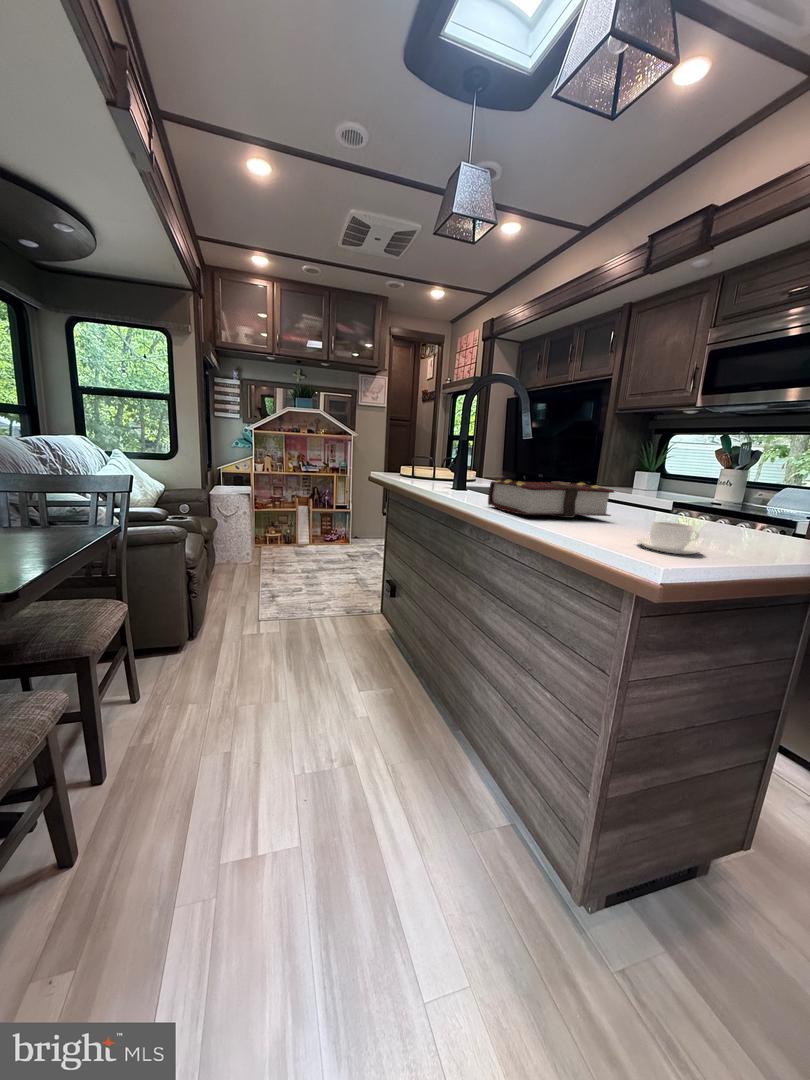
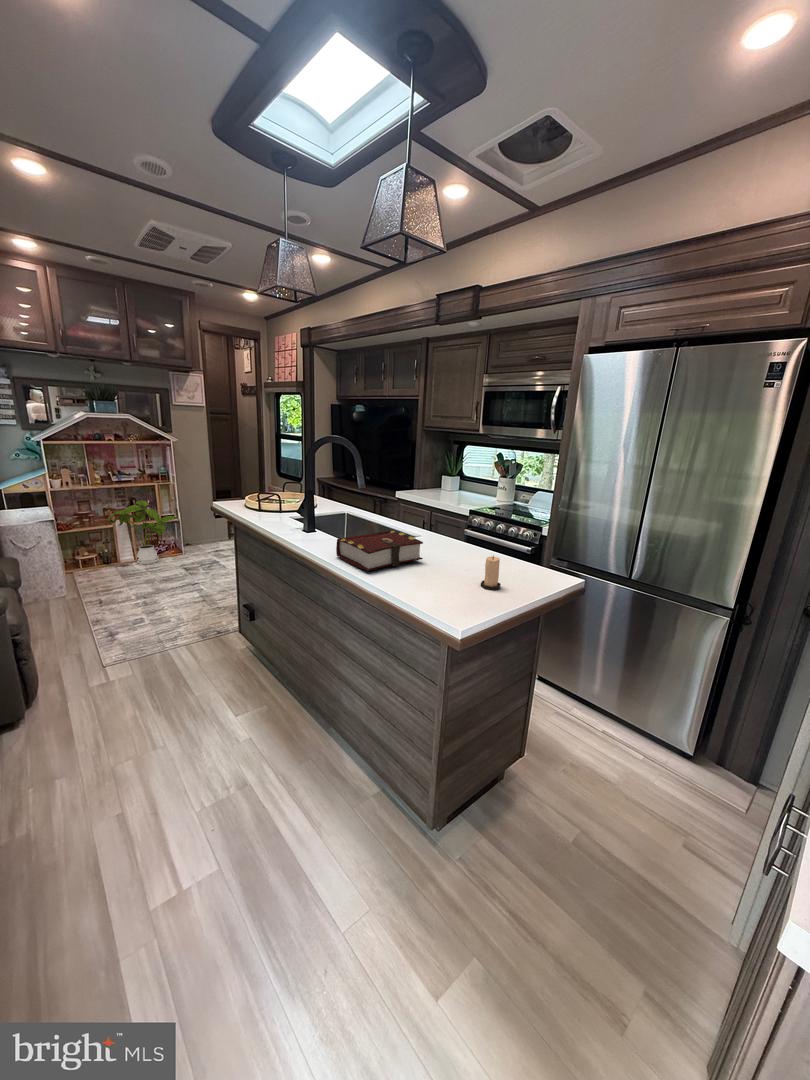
house plant: none [293,488,351,548] -> present [108,501,178,564]
candle: none [718,495,763,554] -> present [481,556,501,590]
coffee cup: present [637,522,704,554] -> none [436,579,471,602]

